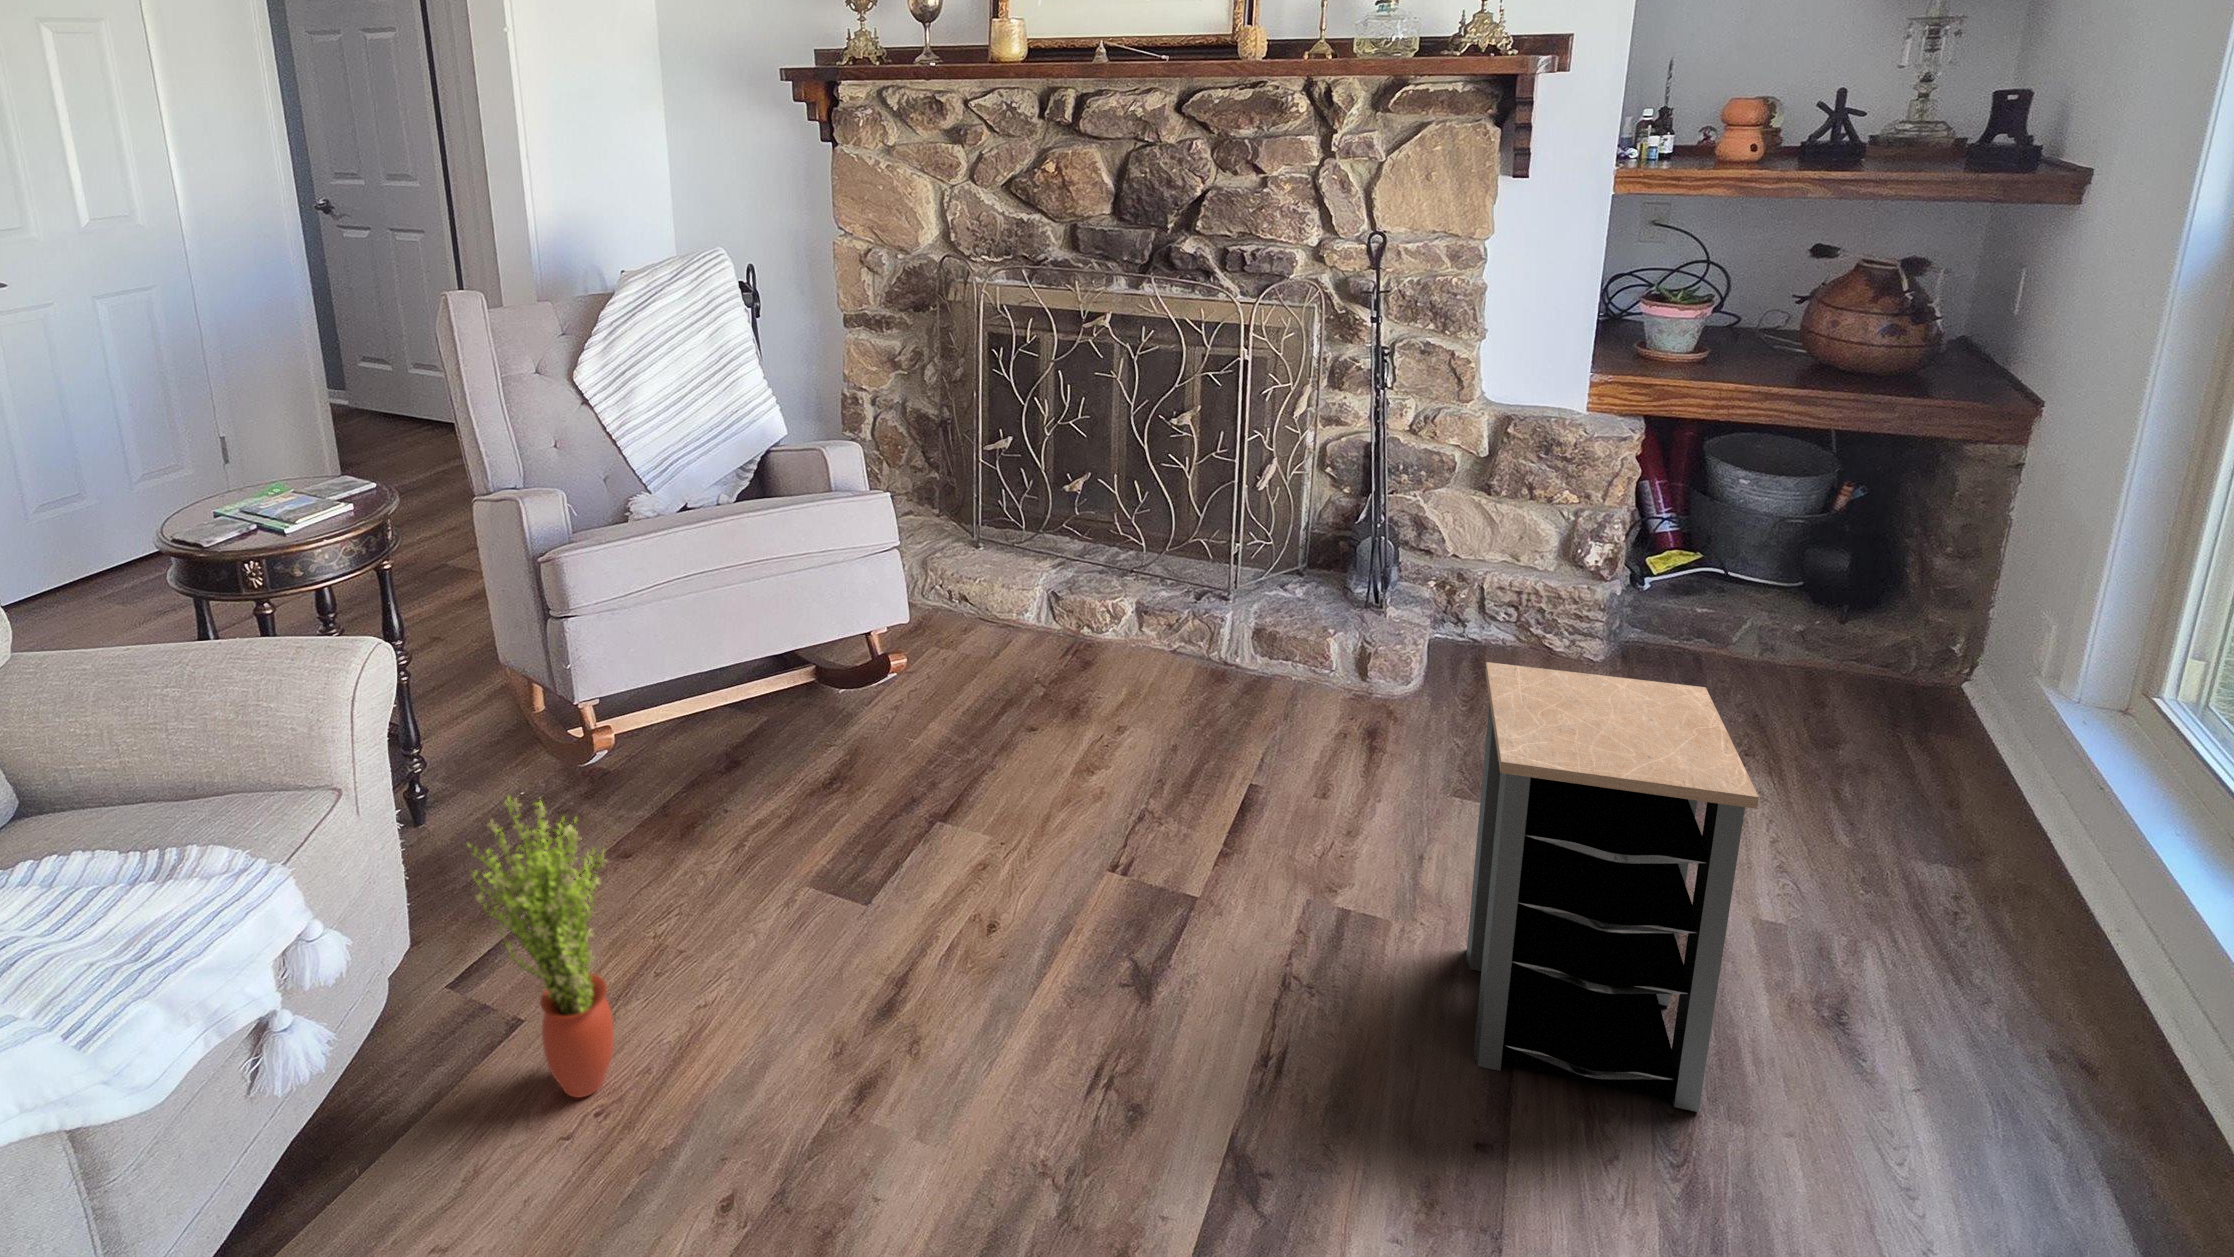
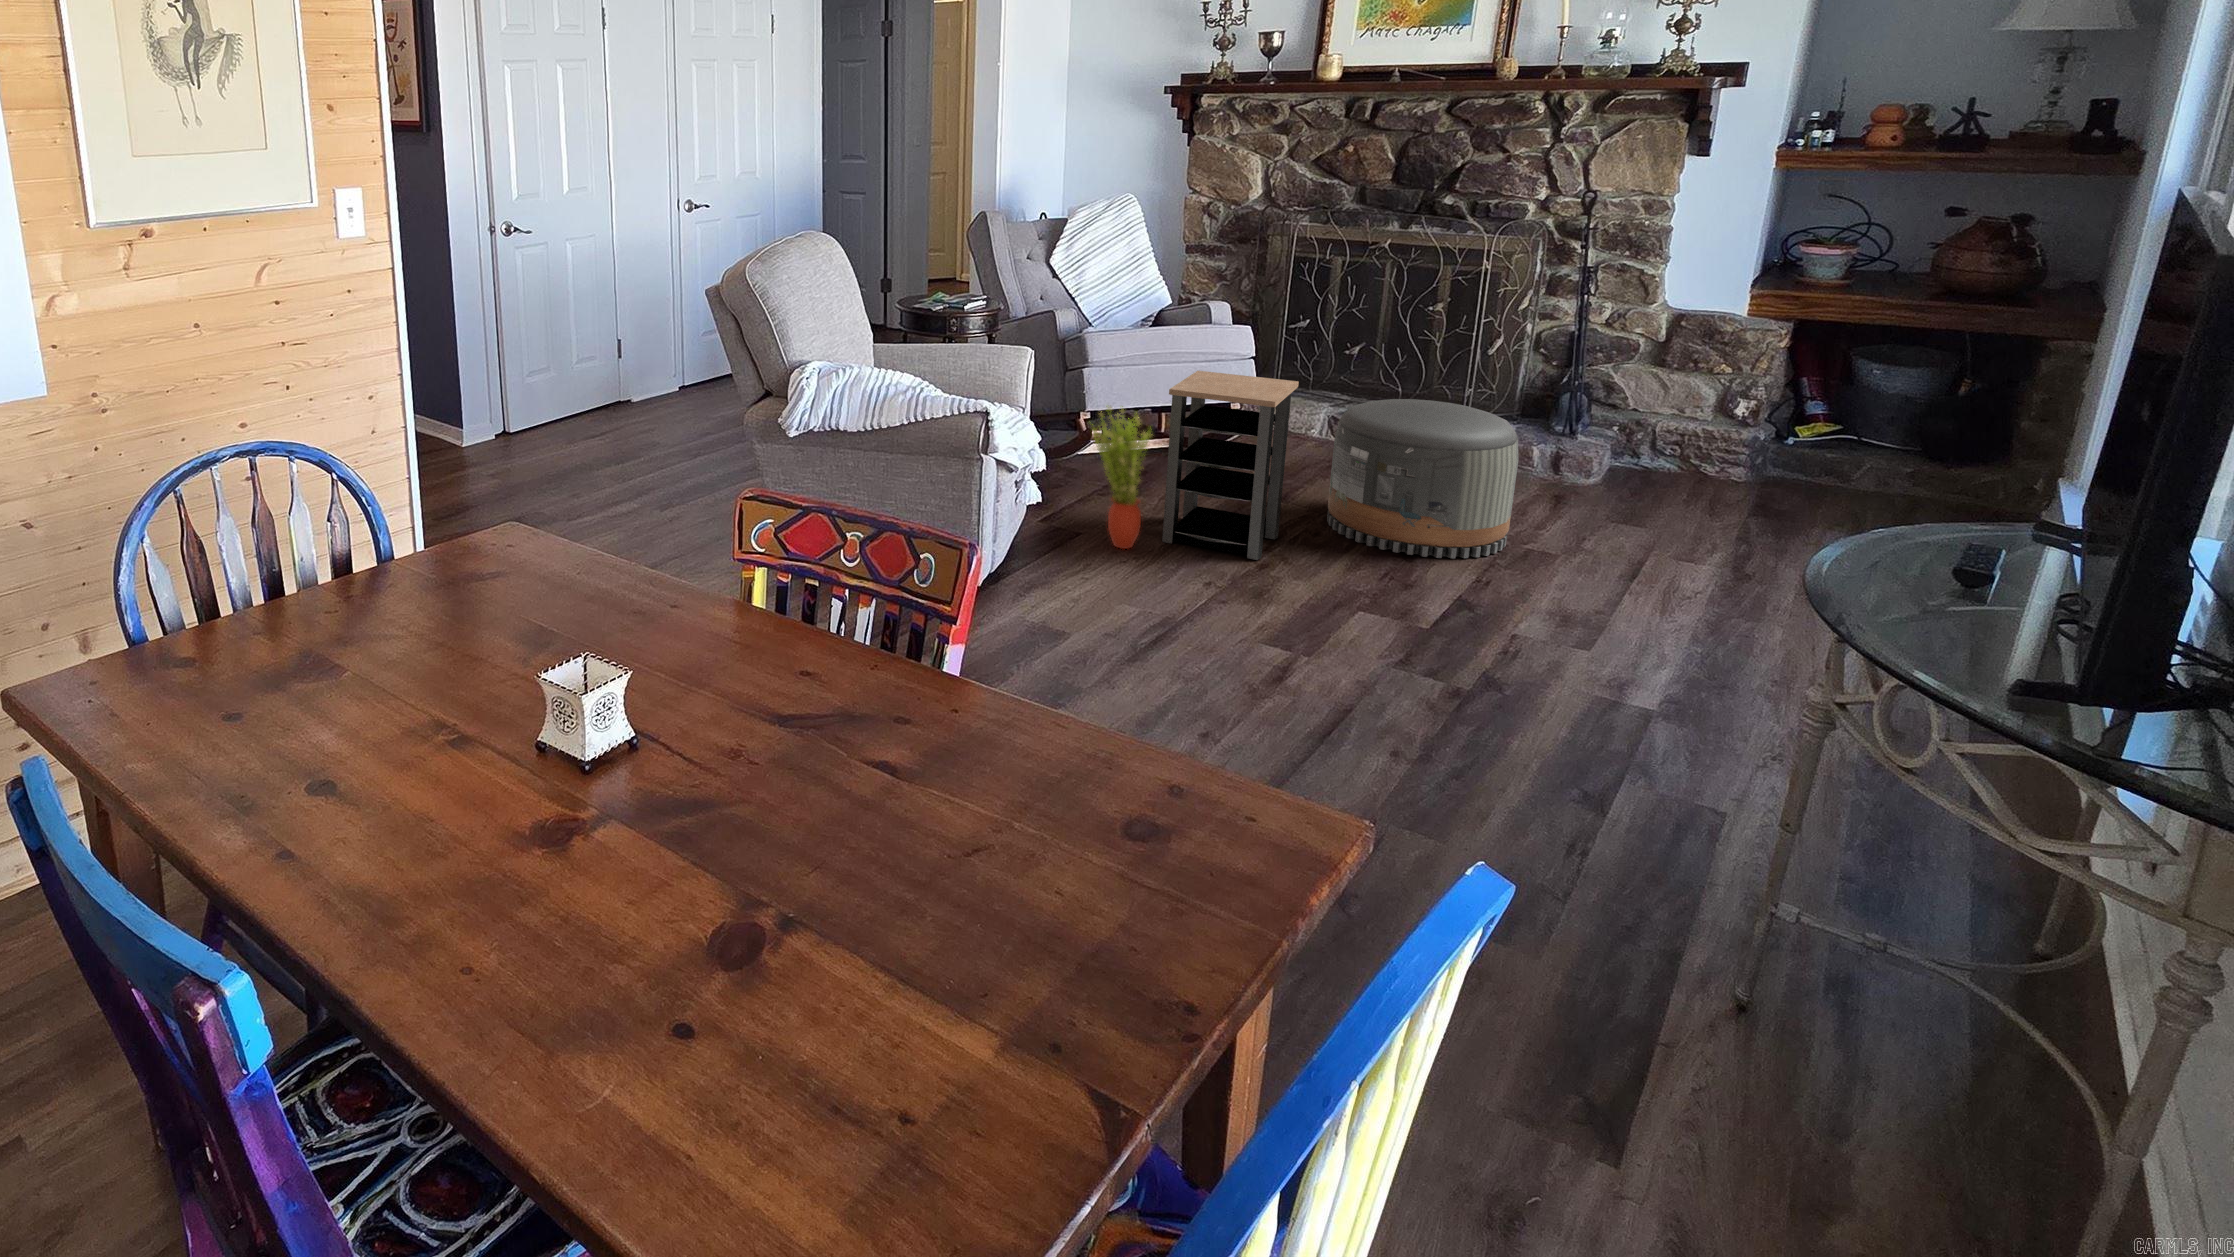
pouf: none [1009,643,1311,996] -> present [1327,399,1519,558]
side table: present [1466,662,1759,1112] -> present [1162,371,1299,560]

